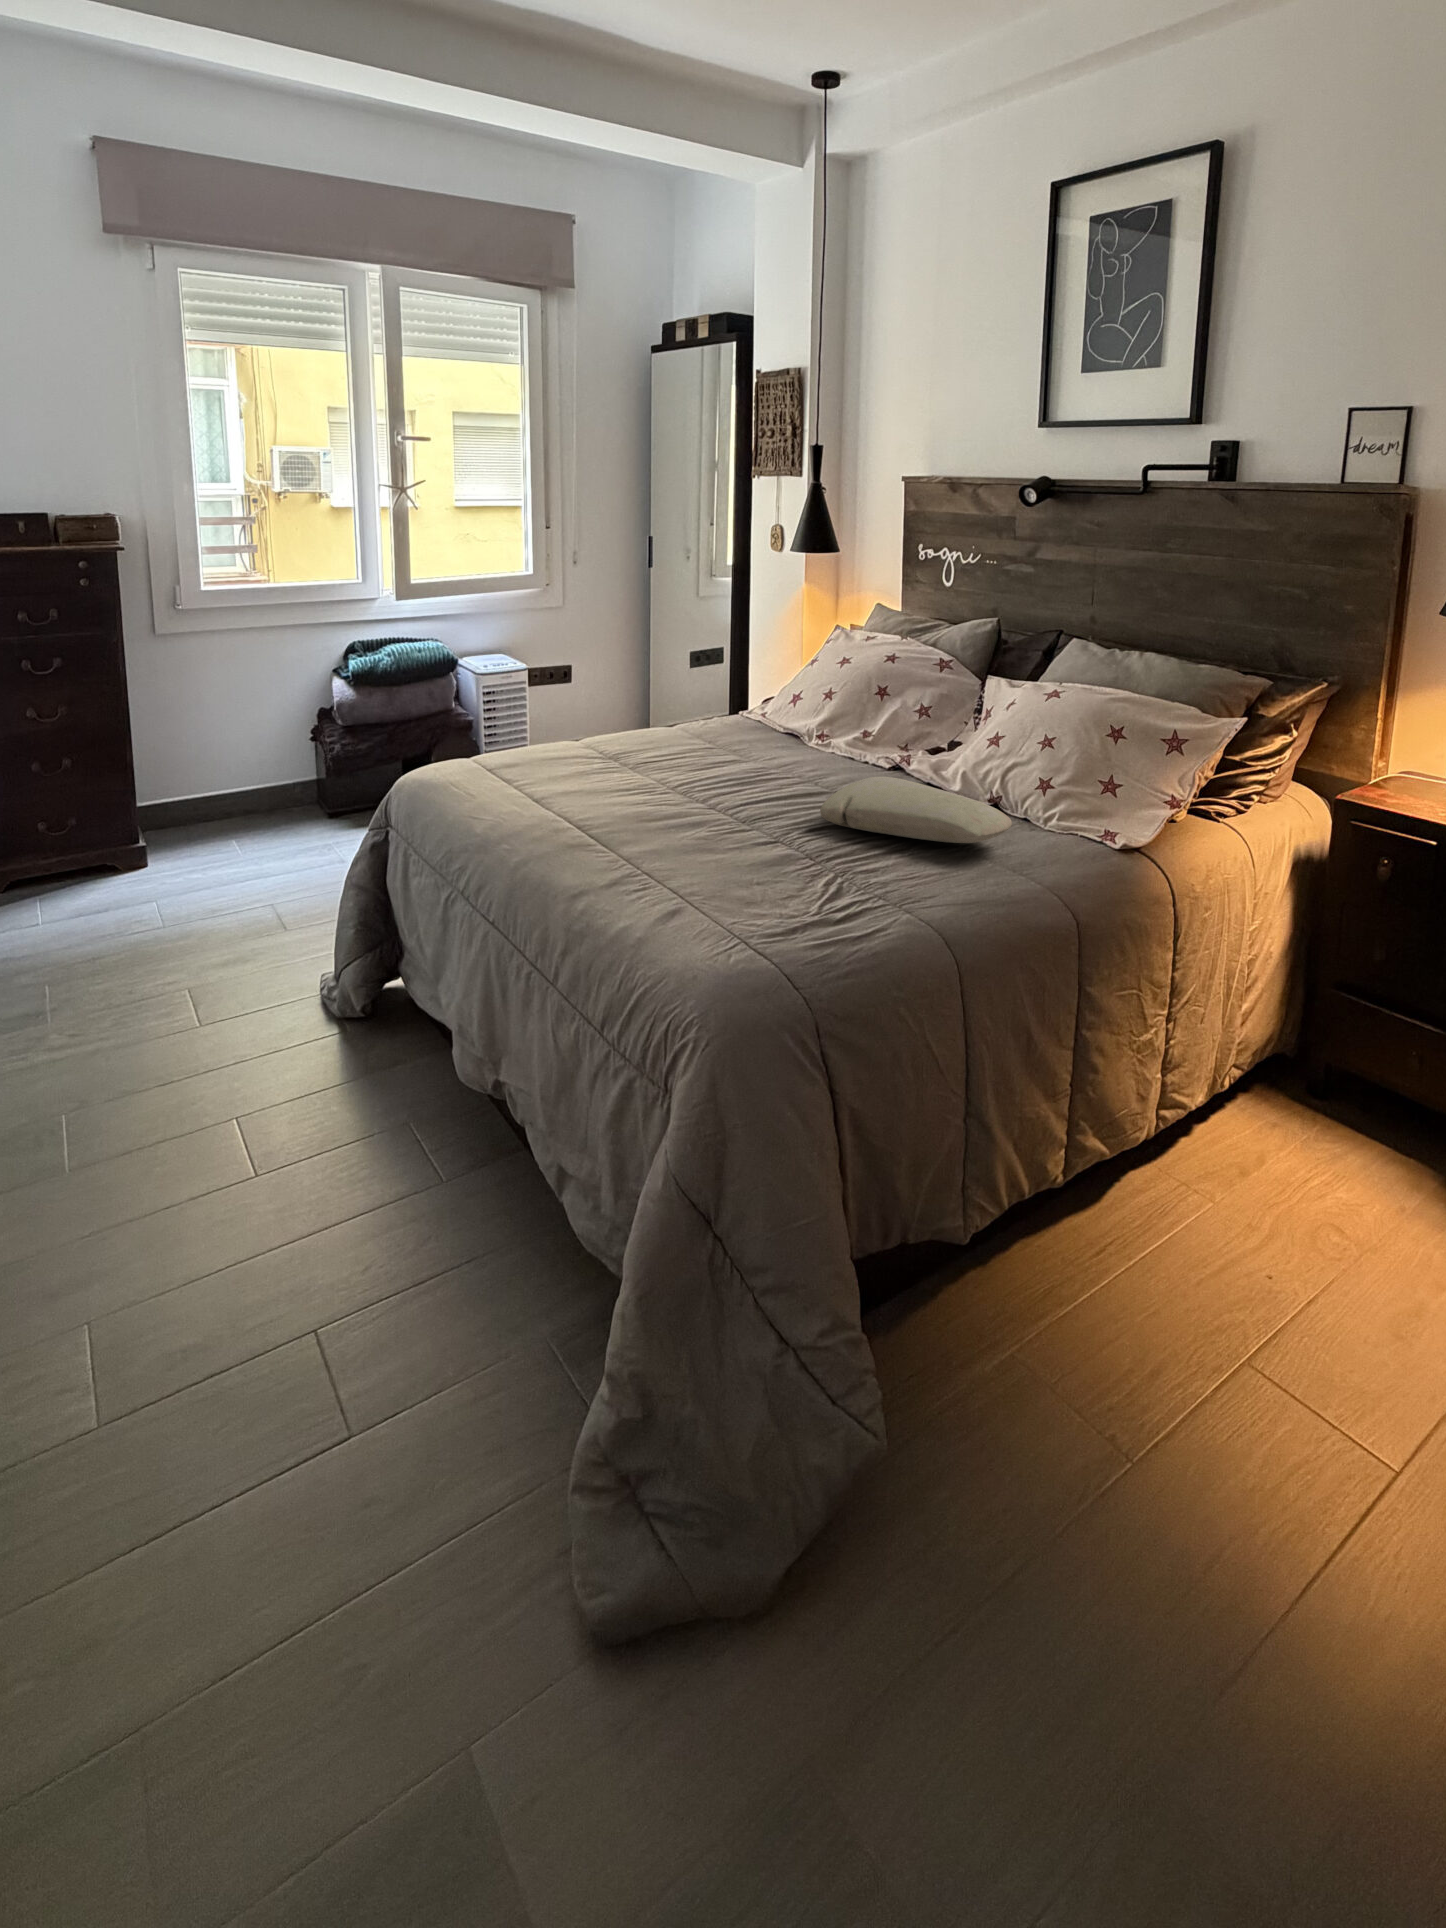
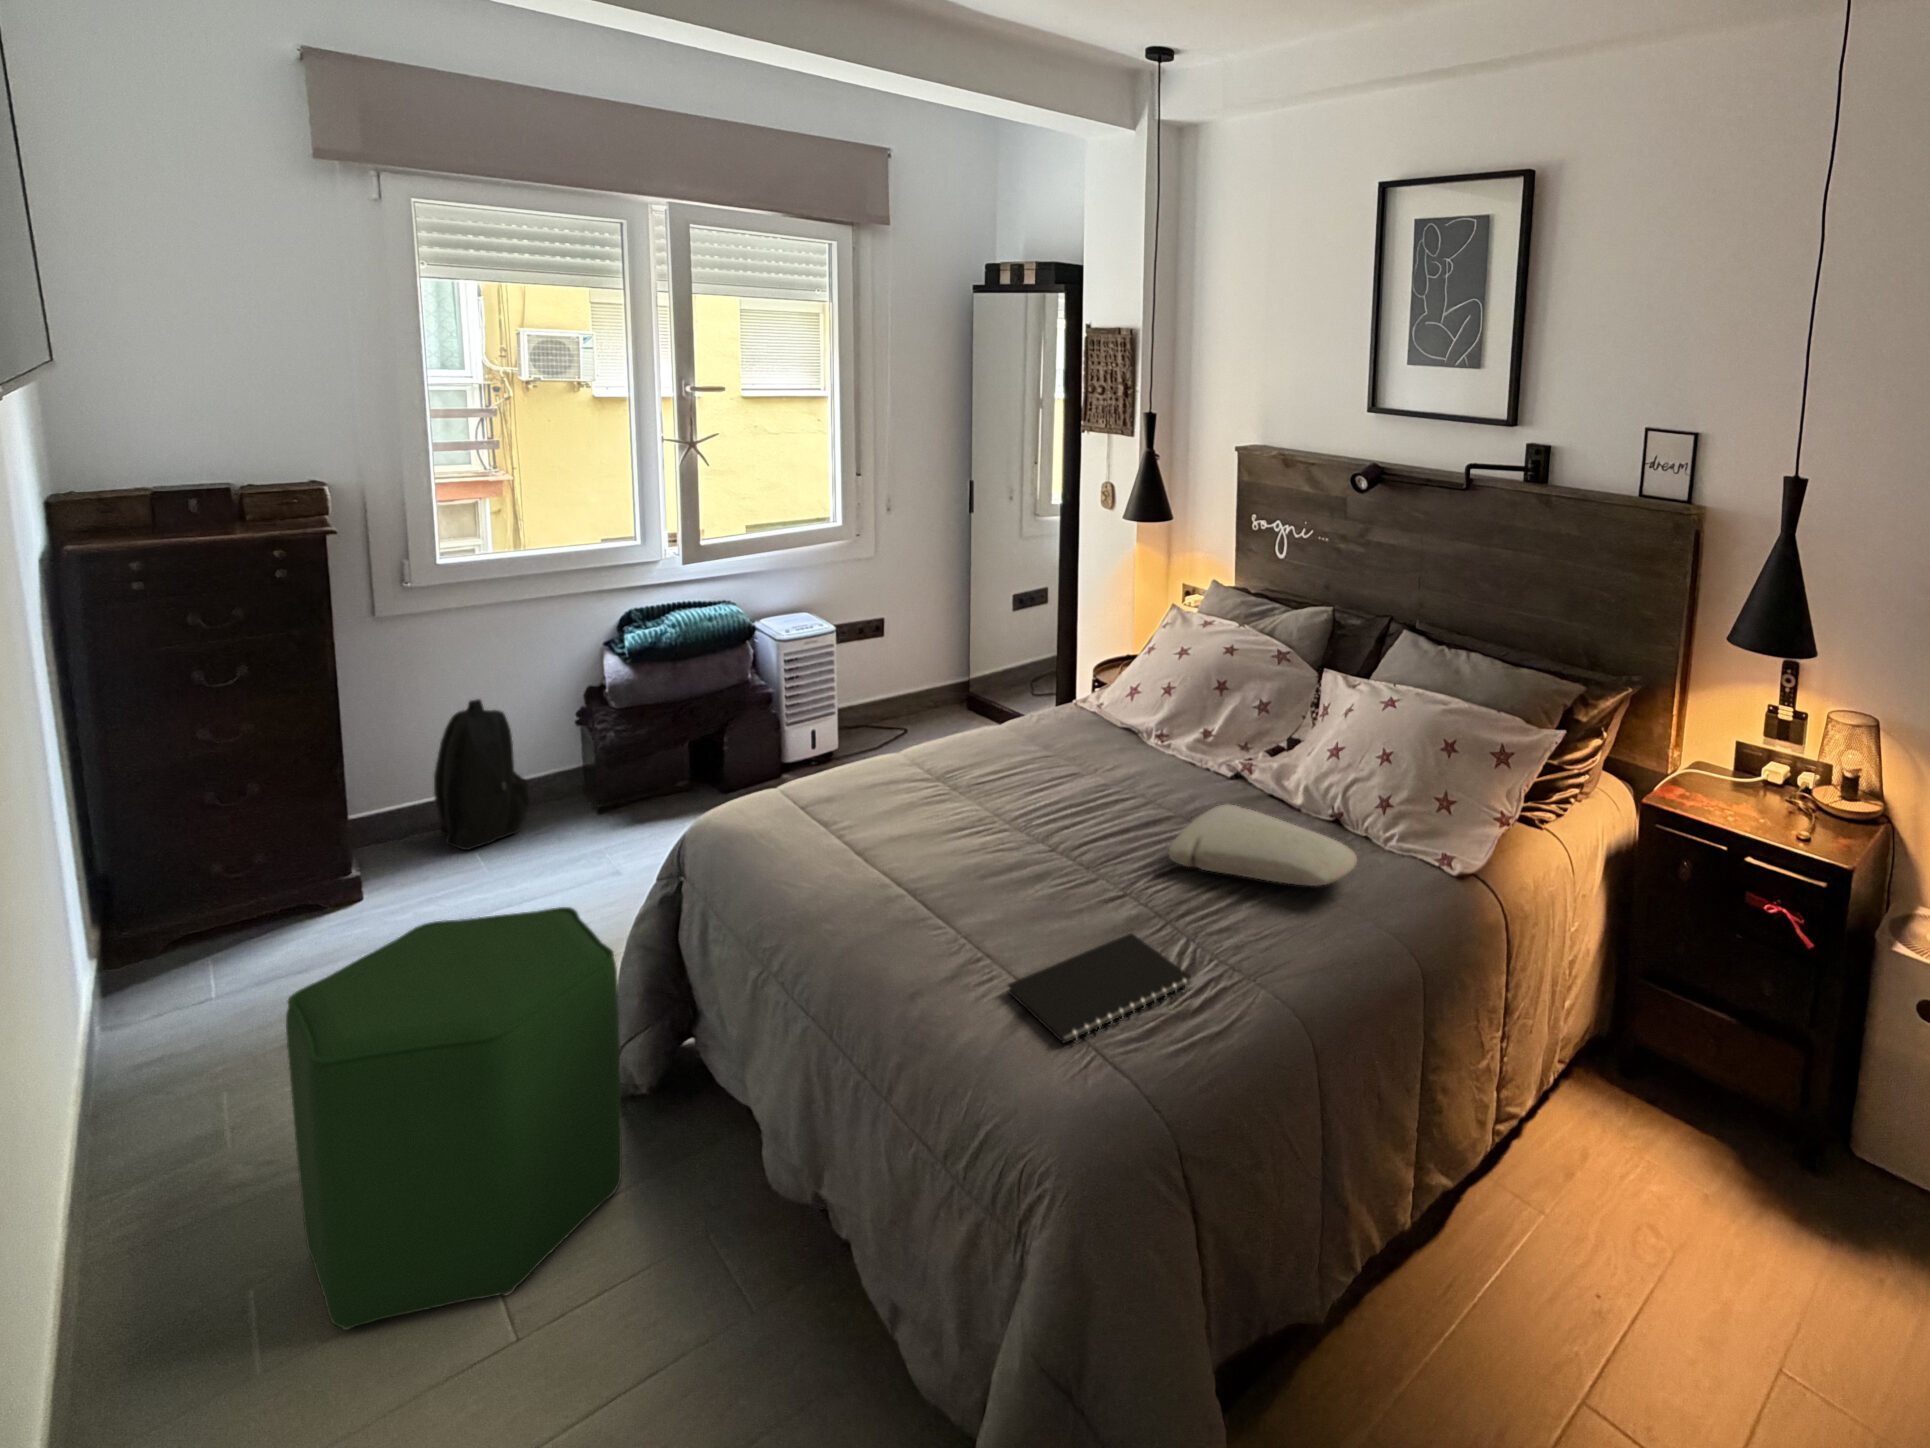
backpack: none [202,708,276,836] -> present [434,699,530,850]
ottoman: none [77,839,338,1155] -> present [286,907,622,1330]
notebook: none [659,866,835,938] -> present [1008,933,1190,1043]

